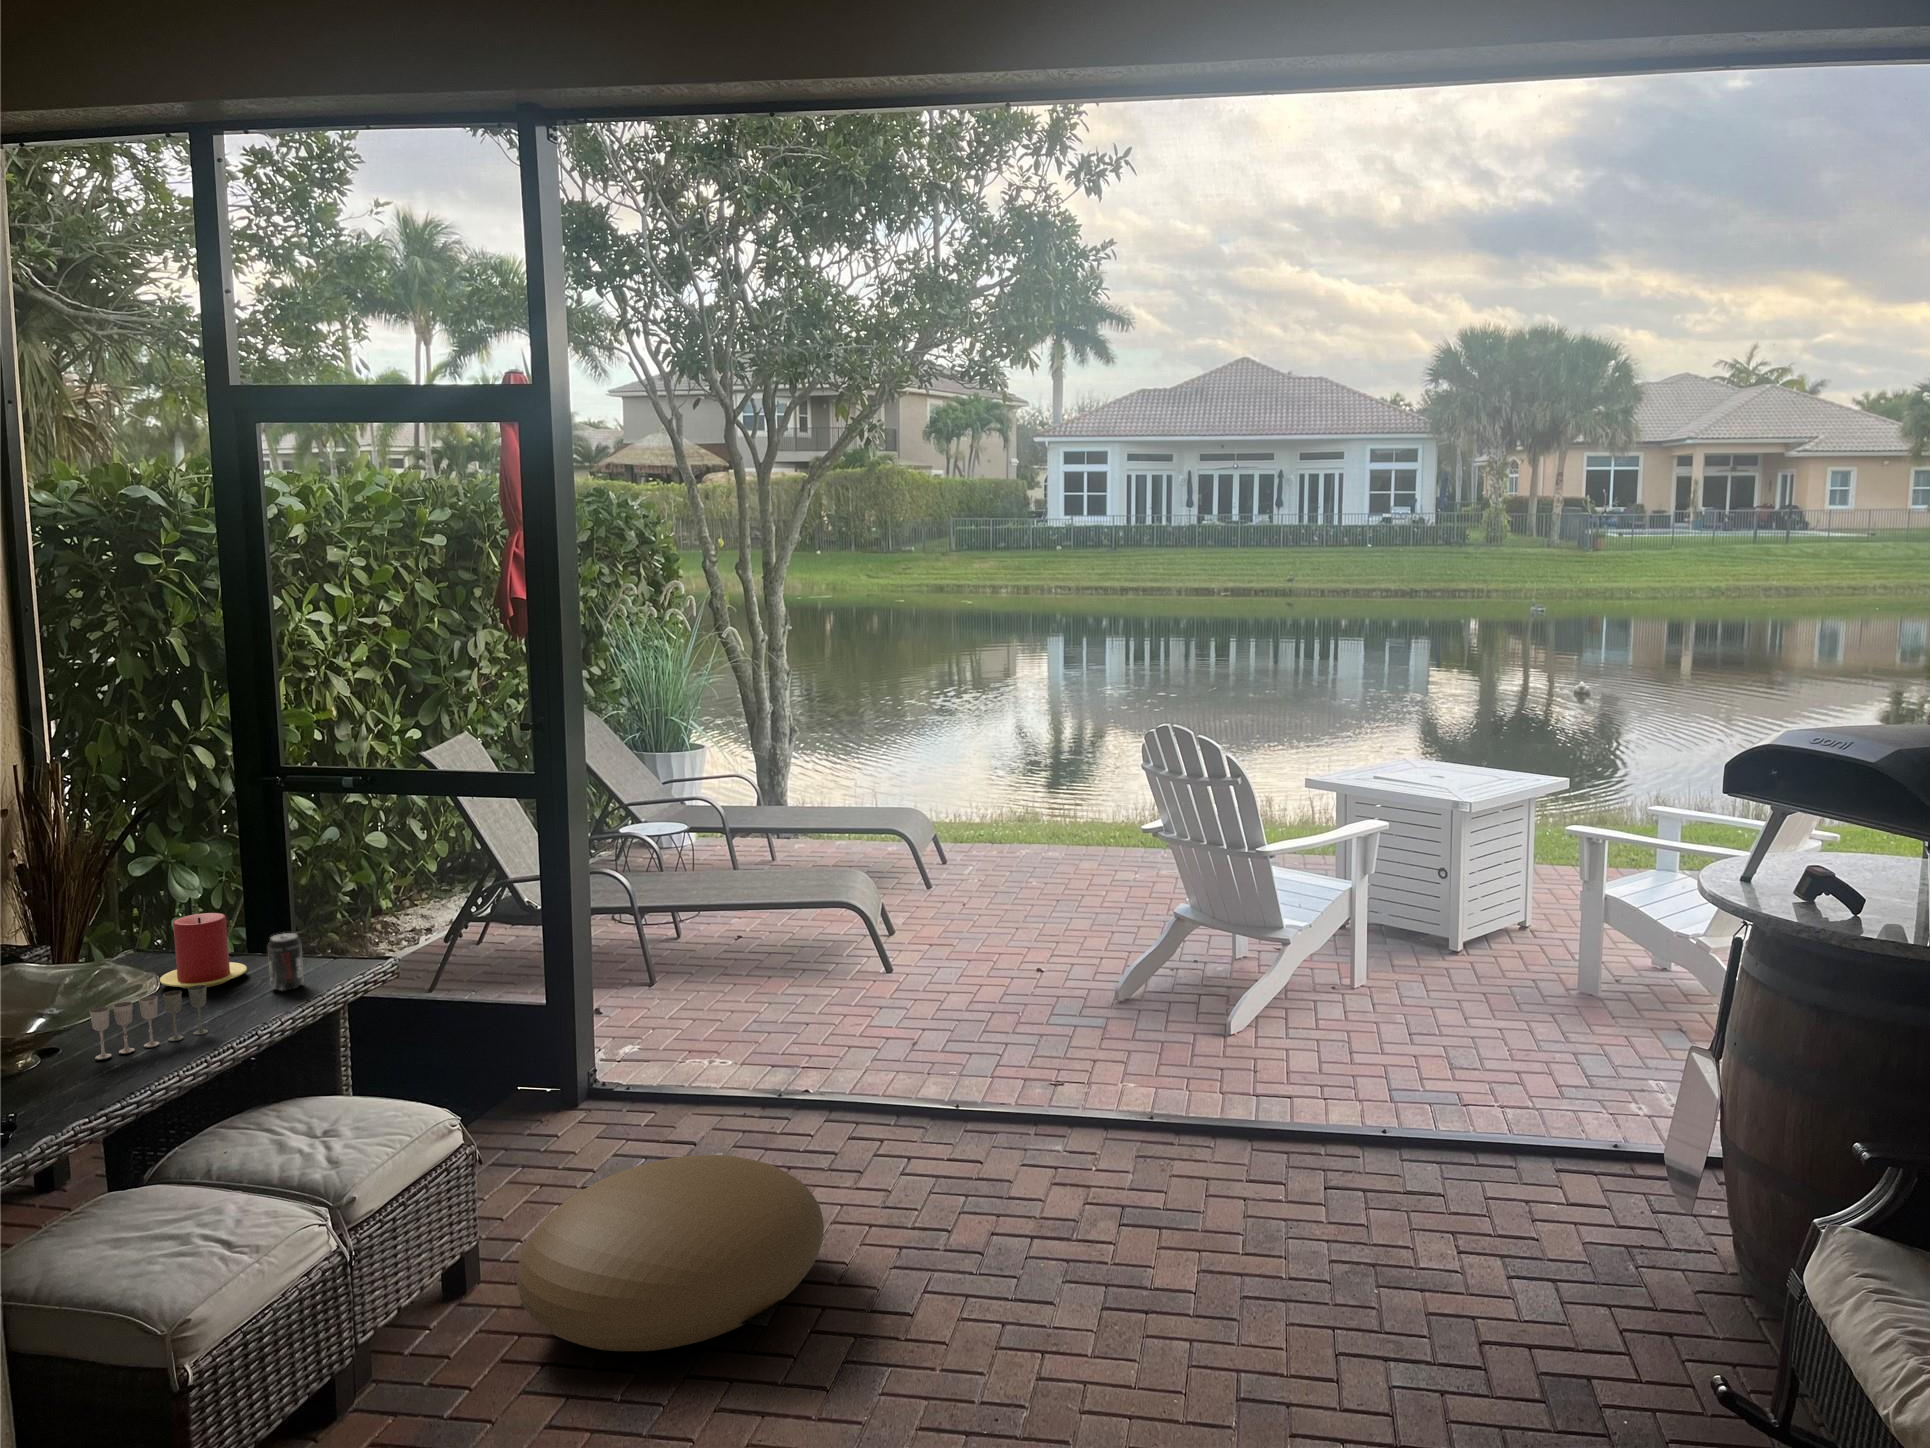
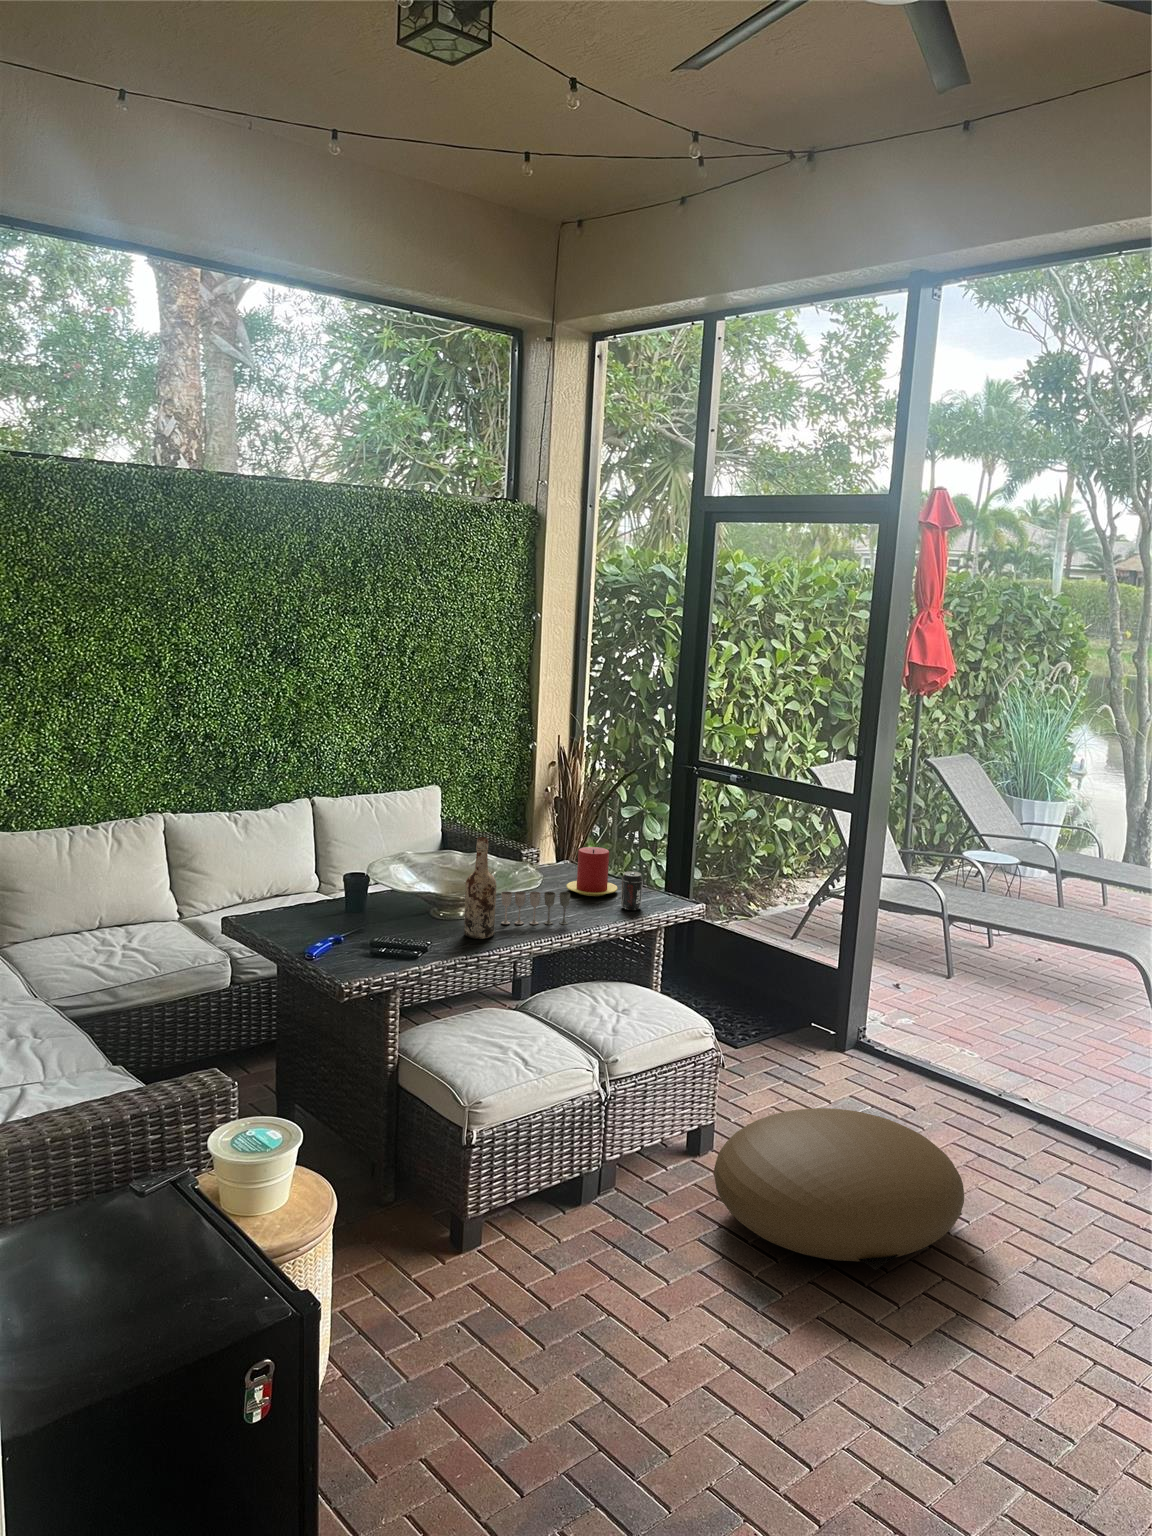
wine bottle: none [37,929,100,1092] -> present [464,837,496,939]

